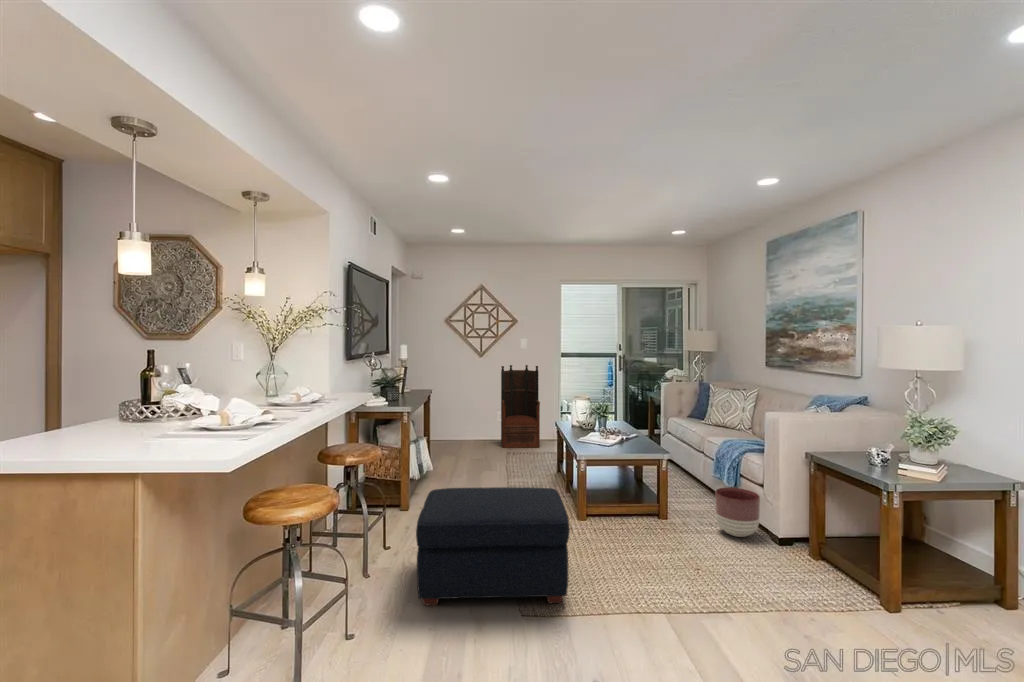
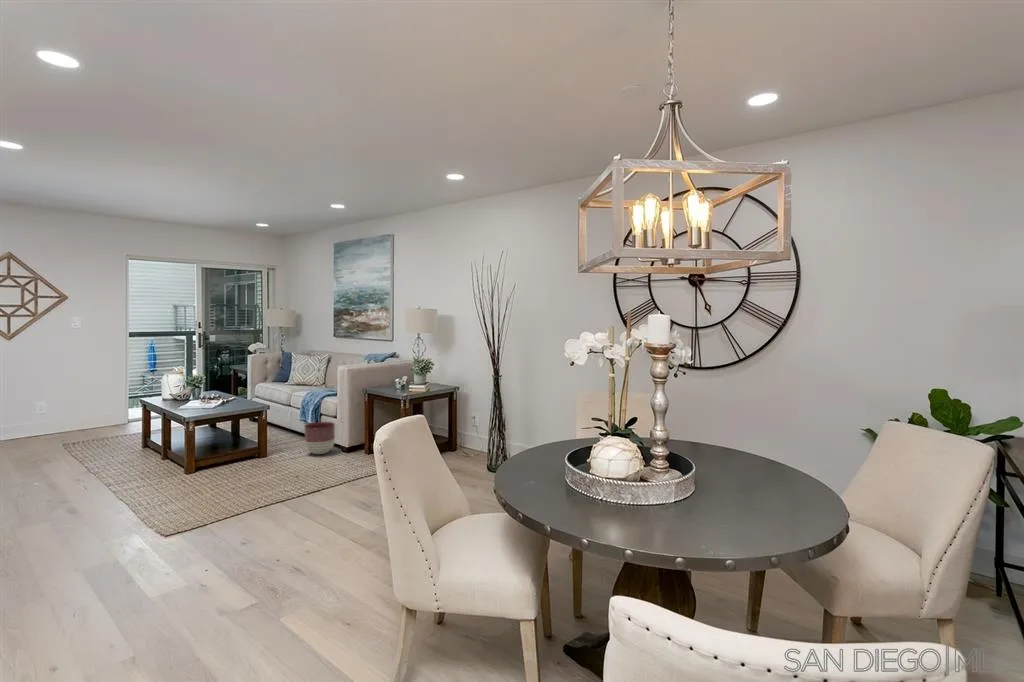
armchair: present [501,365,540,448] -> none [47,347,109,441]
ottoman: present [416,487,570,606] -> none [42,439,207,549]

